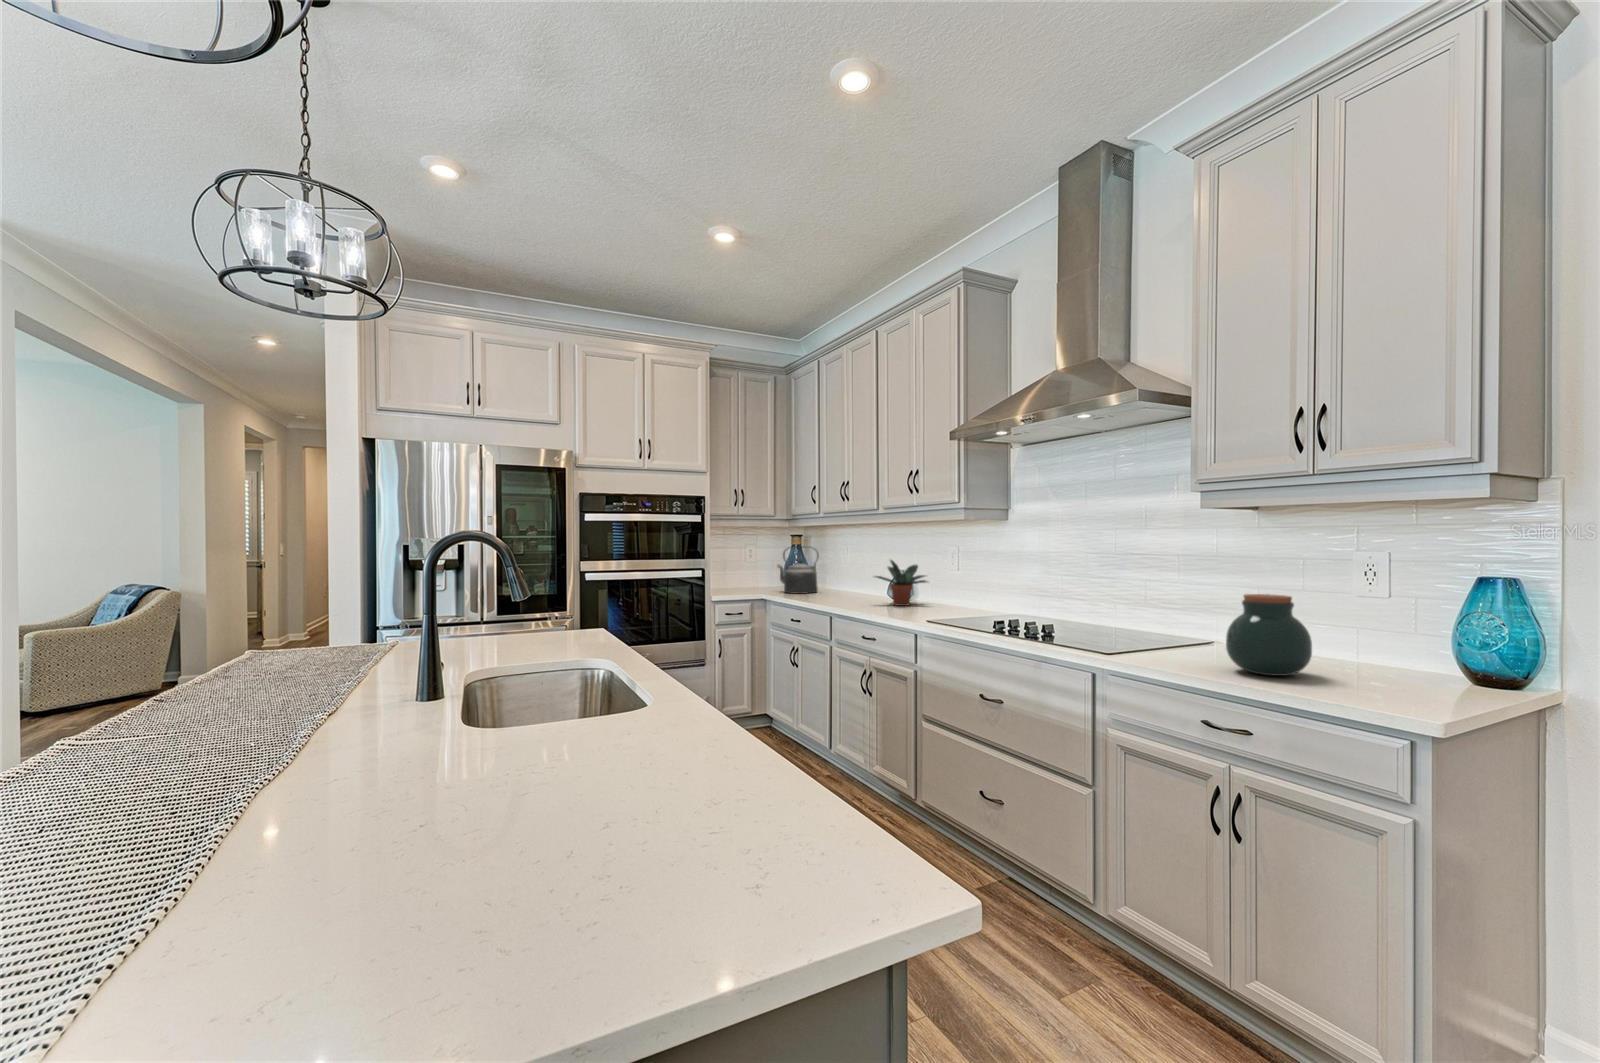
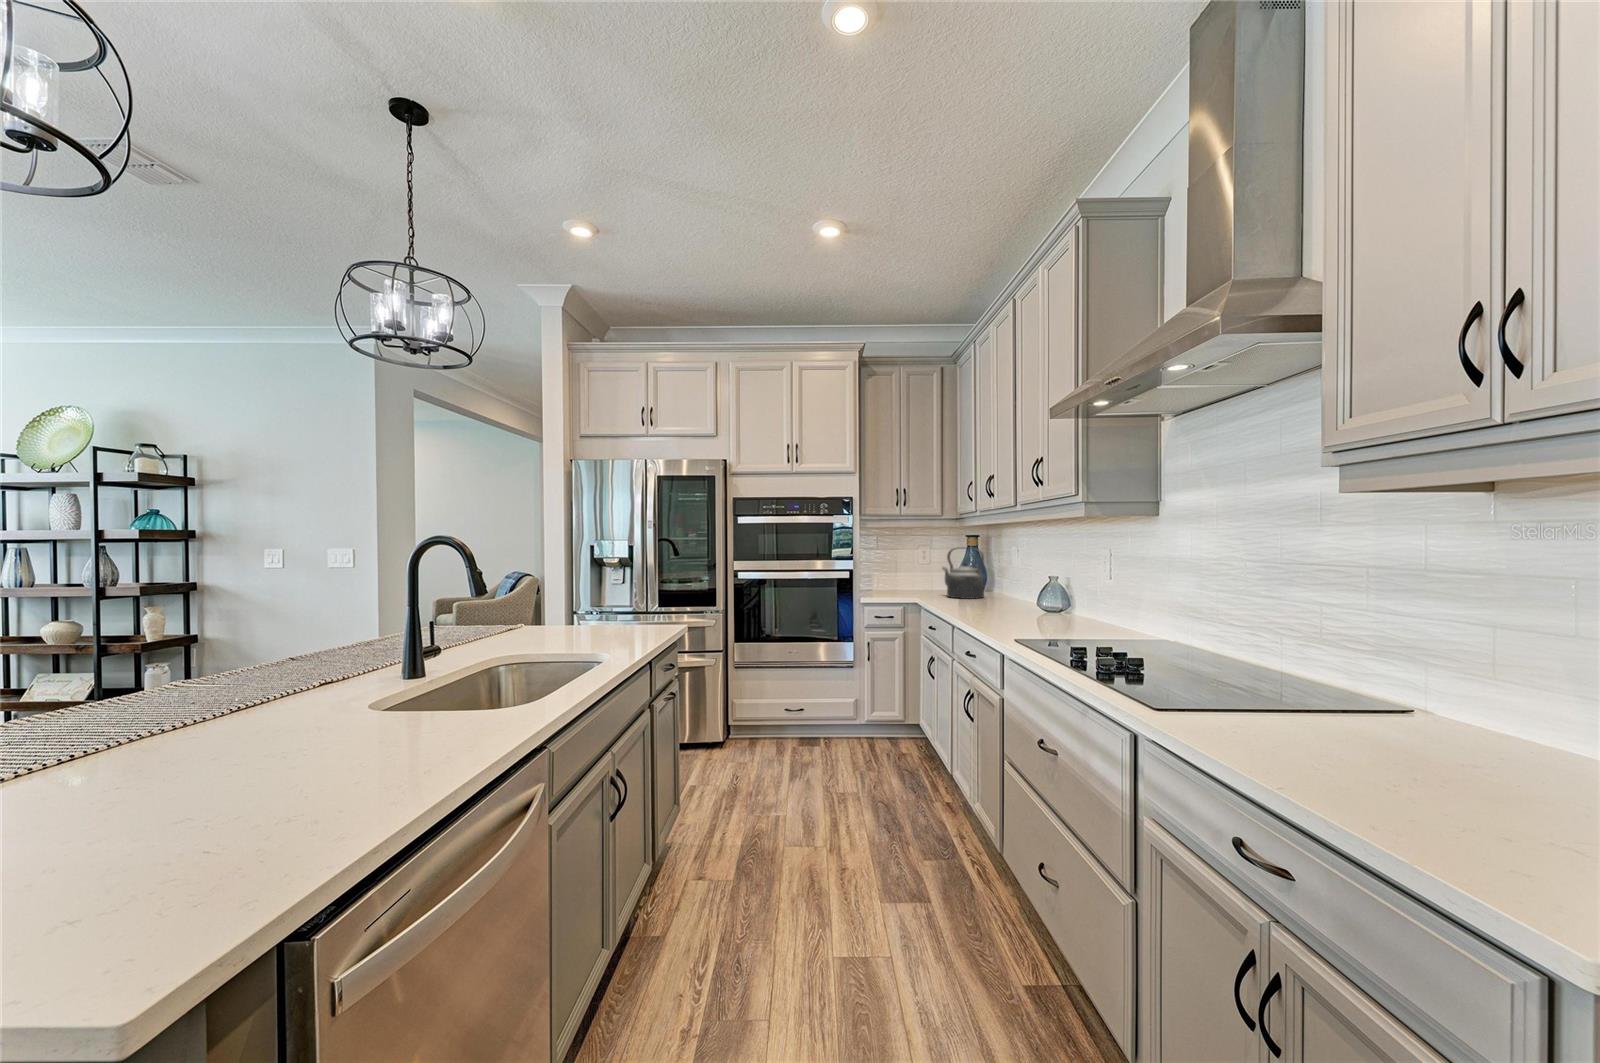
potted plant: present [875,560,927,606] -> none [1004,563,1079,619]
jar: present [1226,594,1312,676] -> none [1329,639,1516,801]

